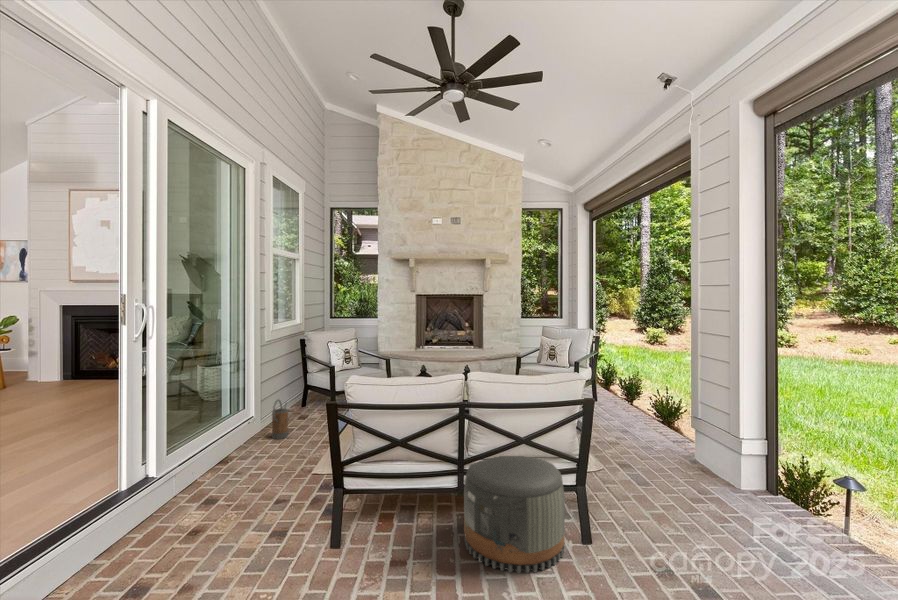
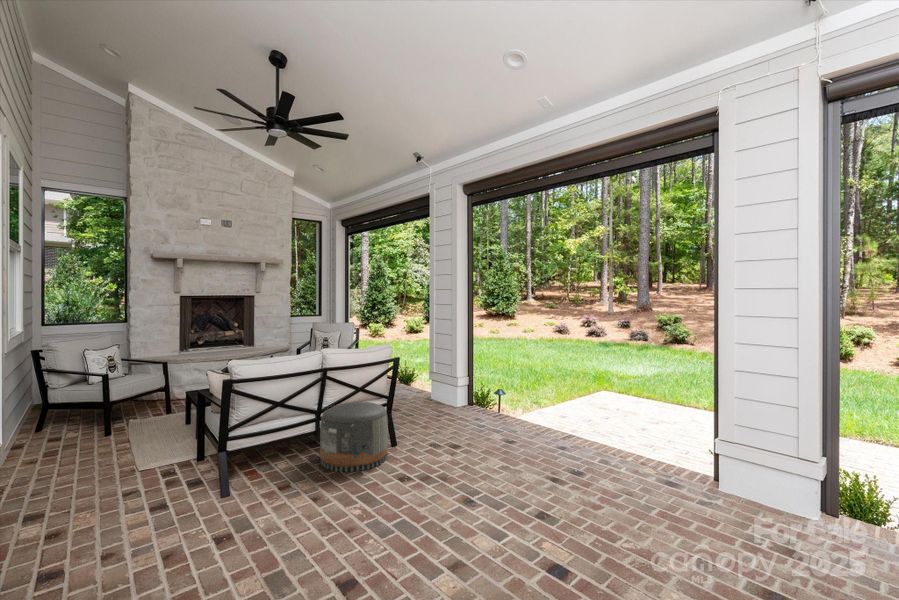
watering can: present [272,400,288,439] -> none [37,411,61,457]

